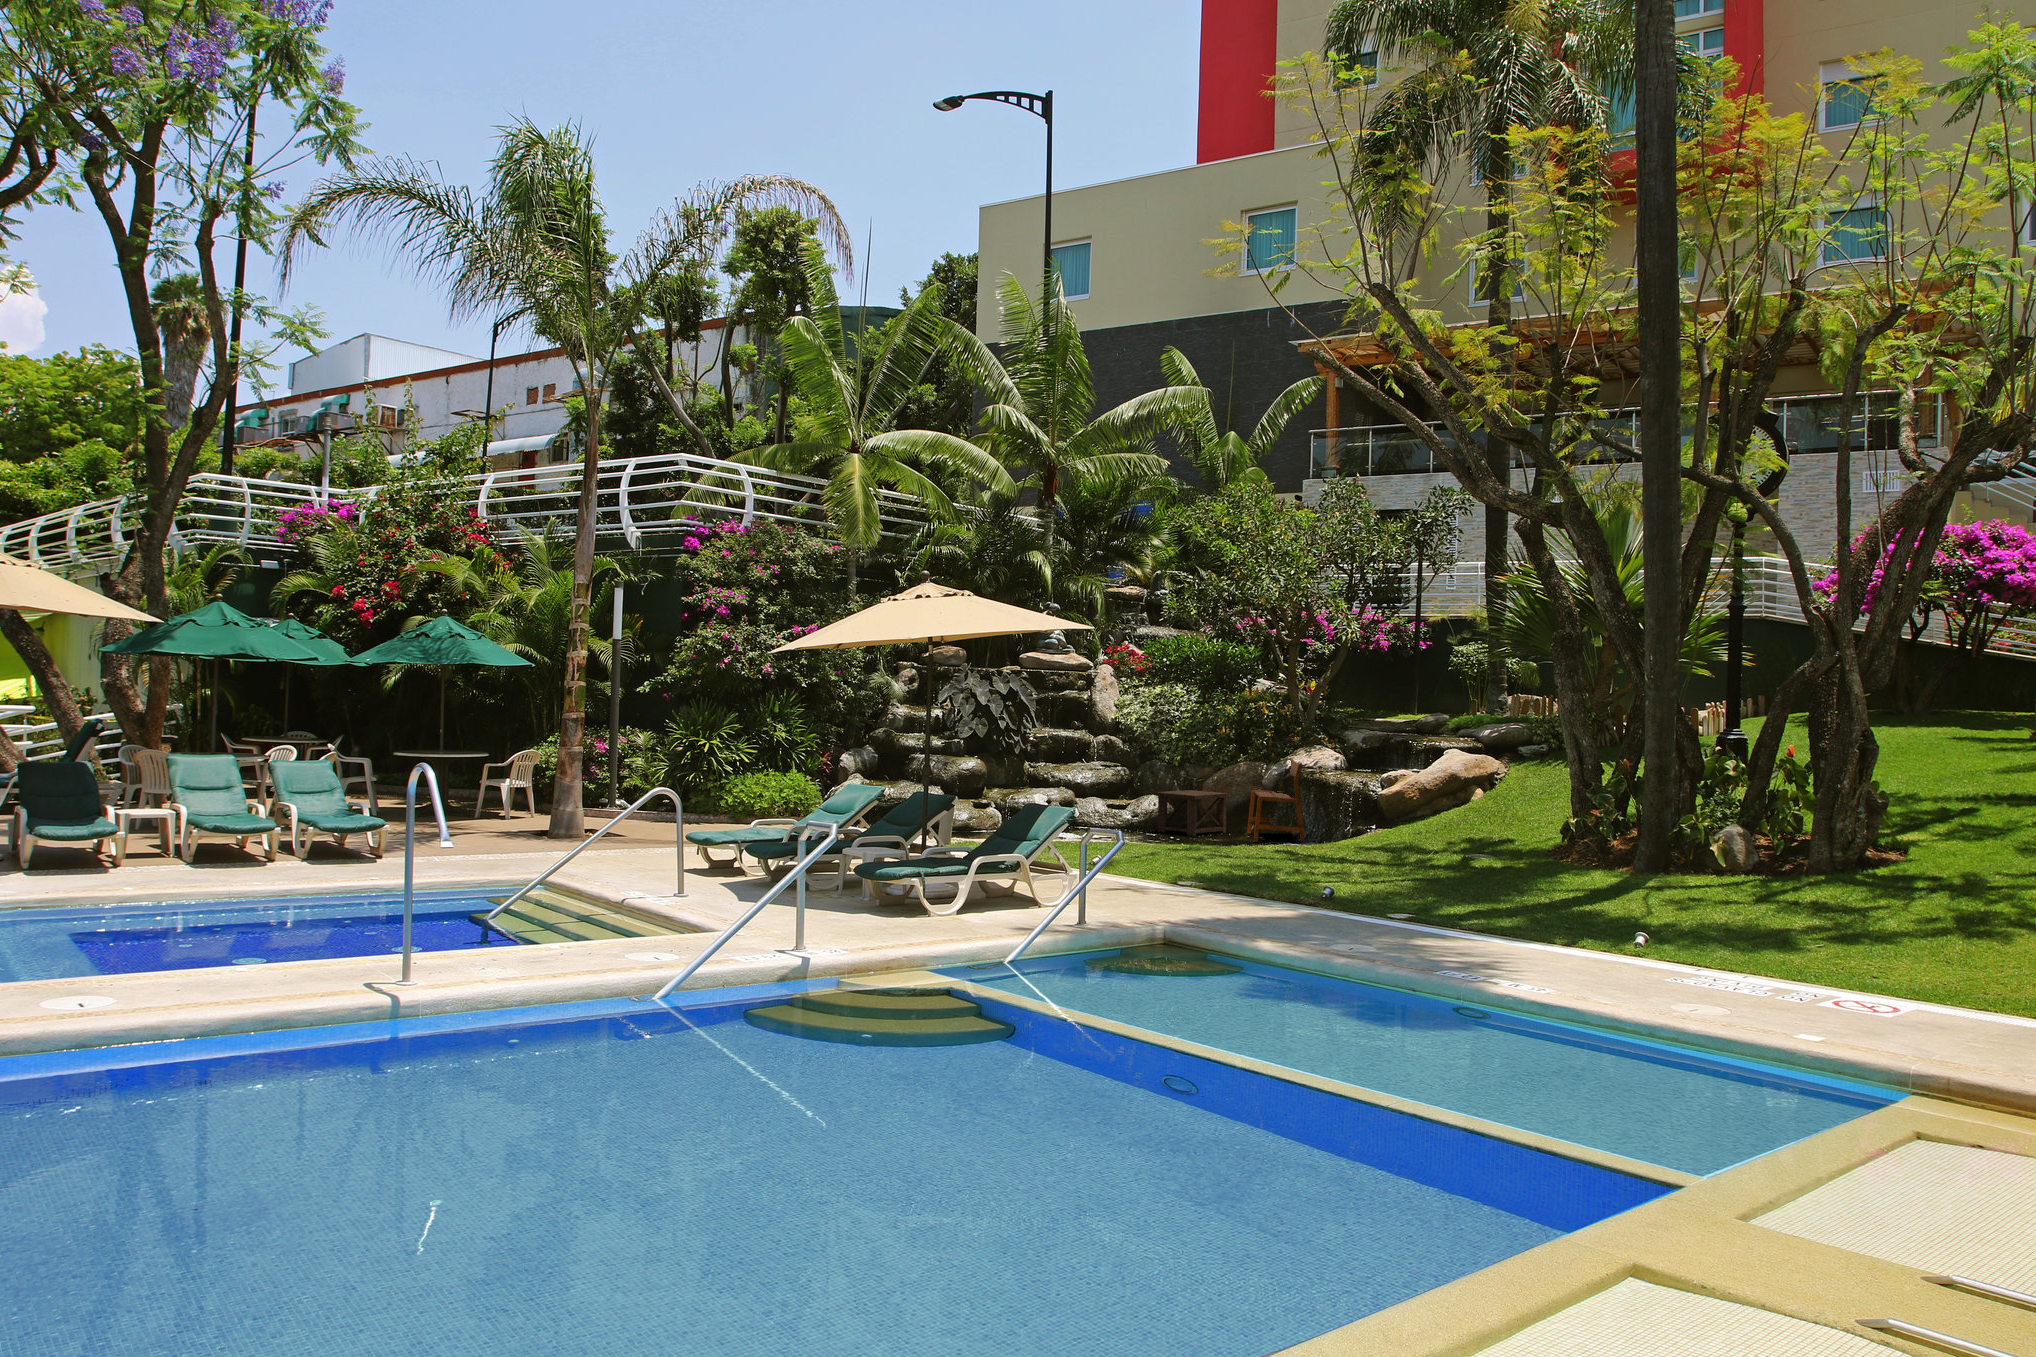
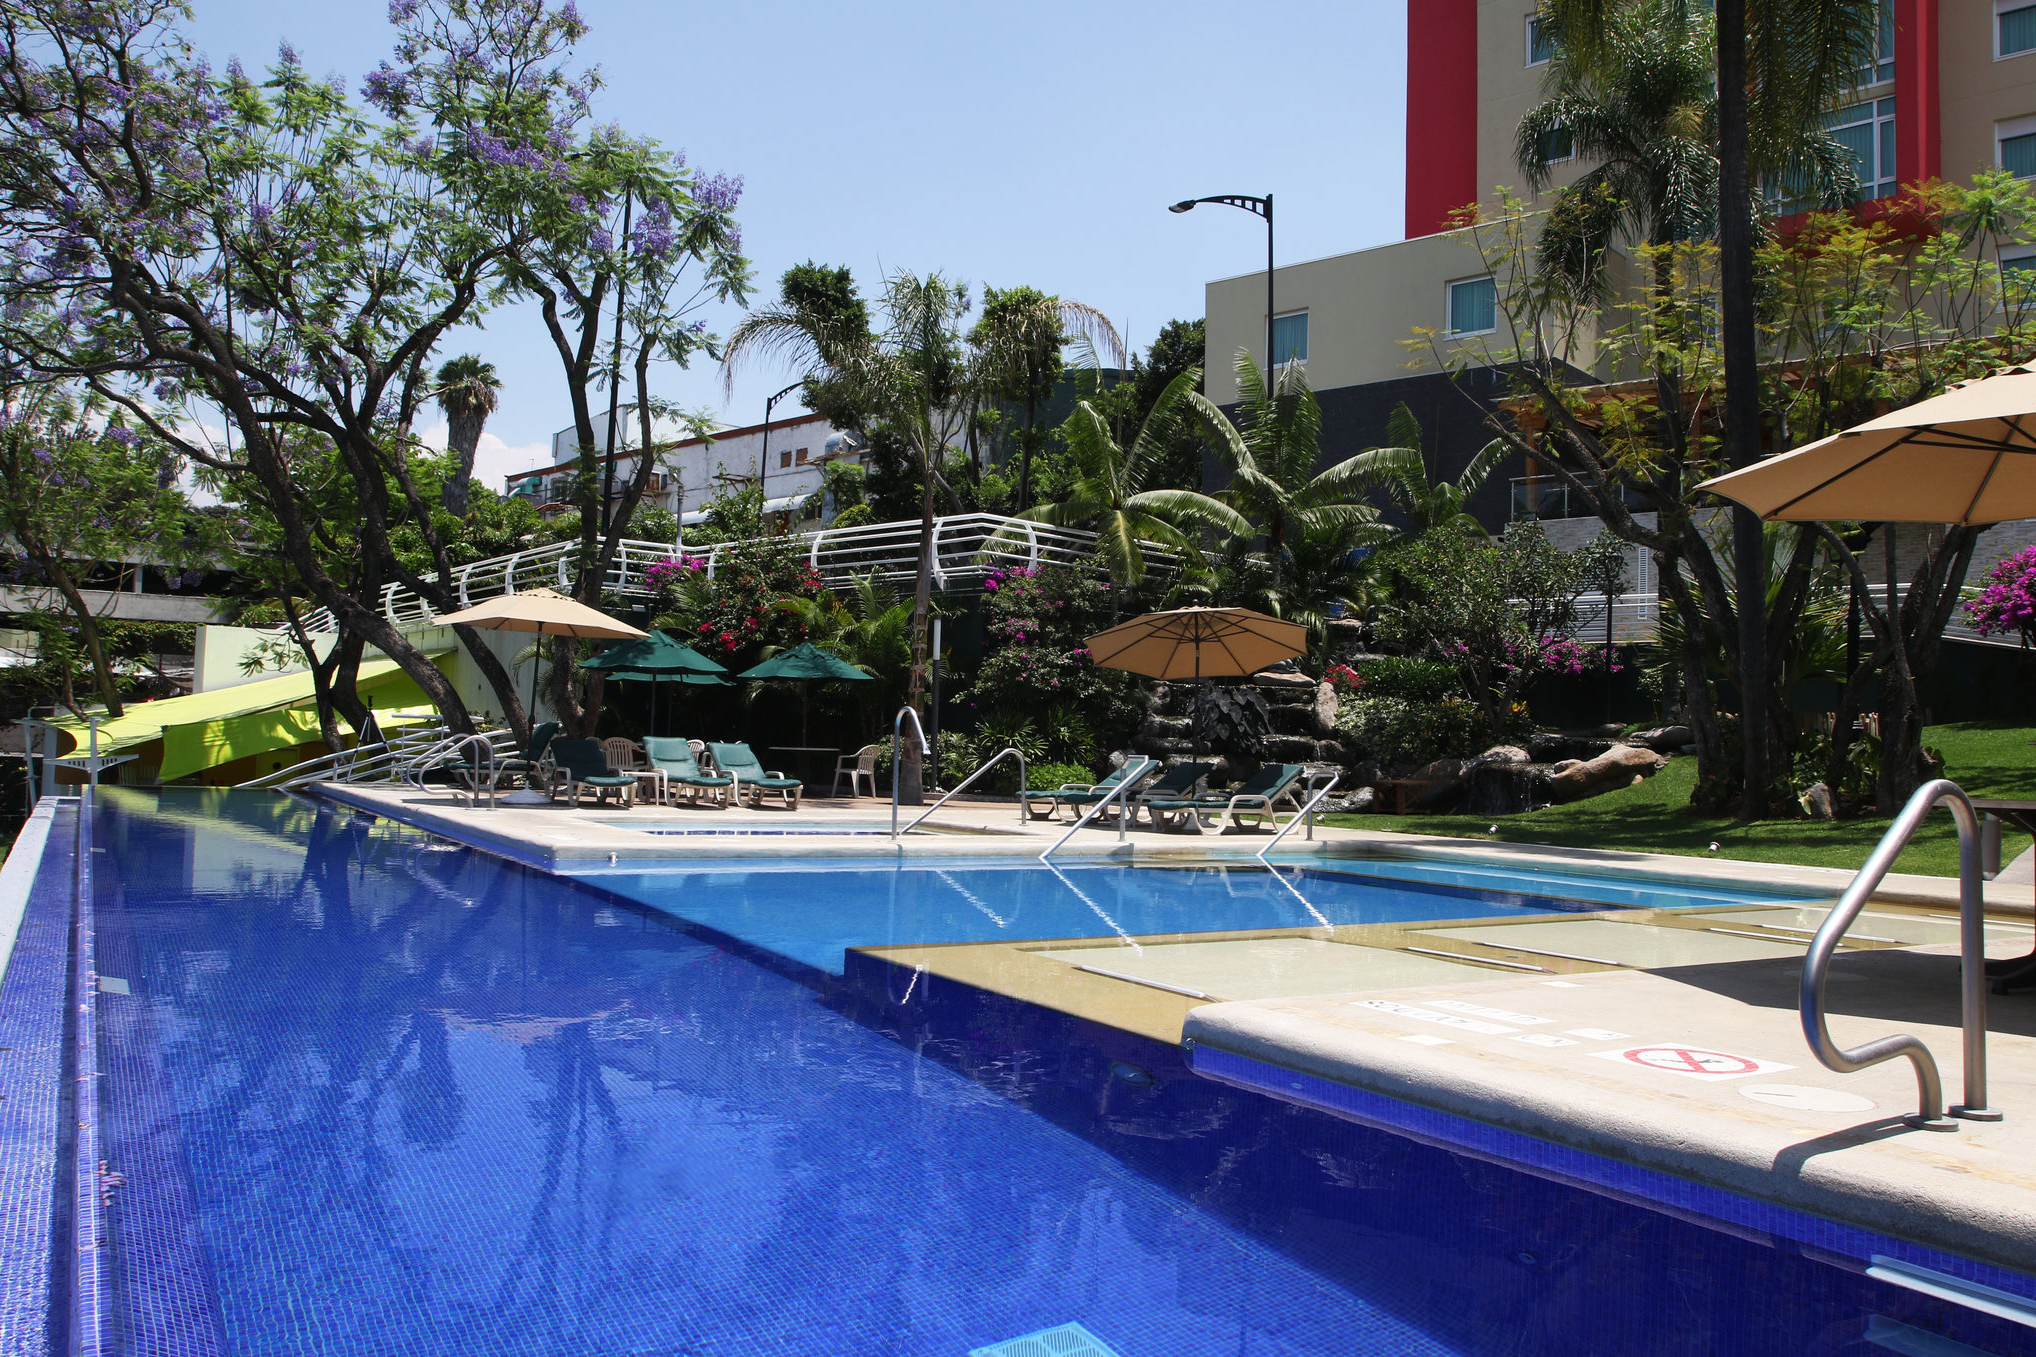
bench: present [1247,759,1305,842] -> none [1447,753,1493,818]

